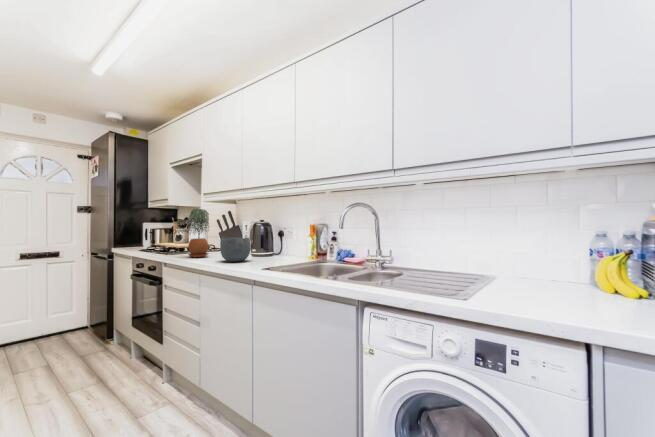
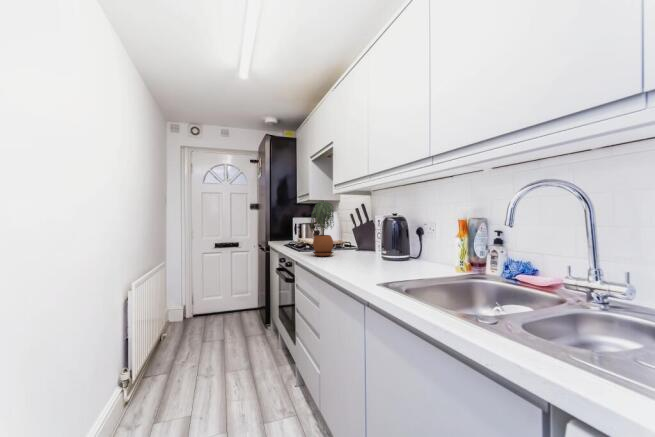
bowl: present [220,237,251,262] -> none [338,235,374,266]

